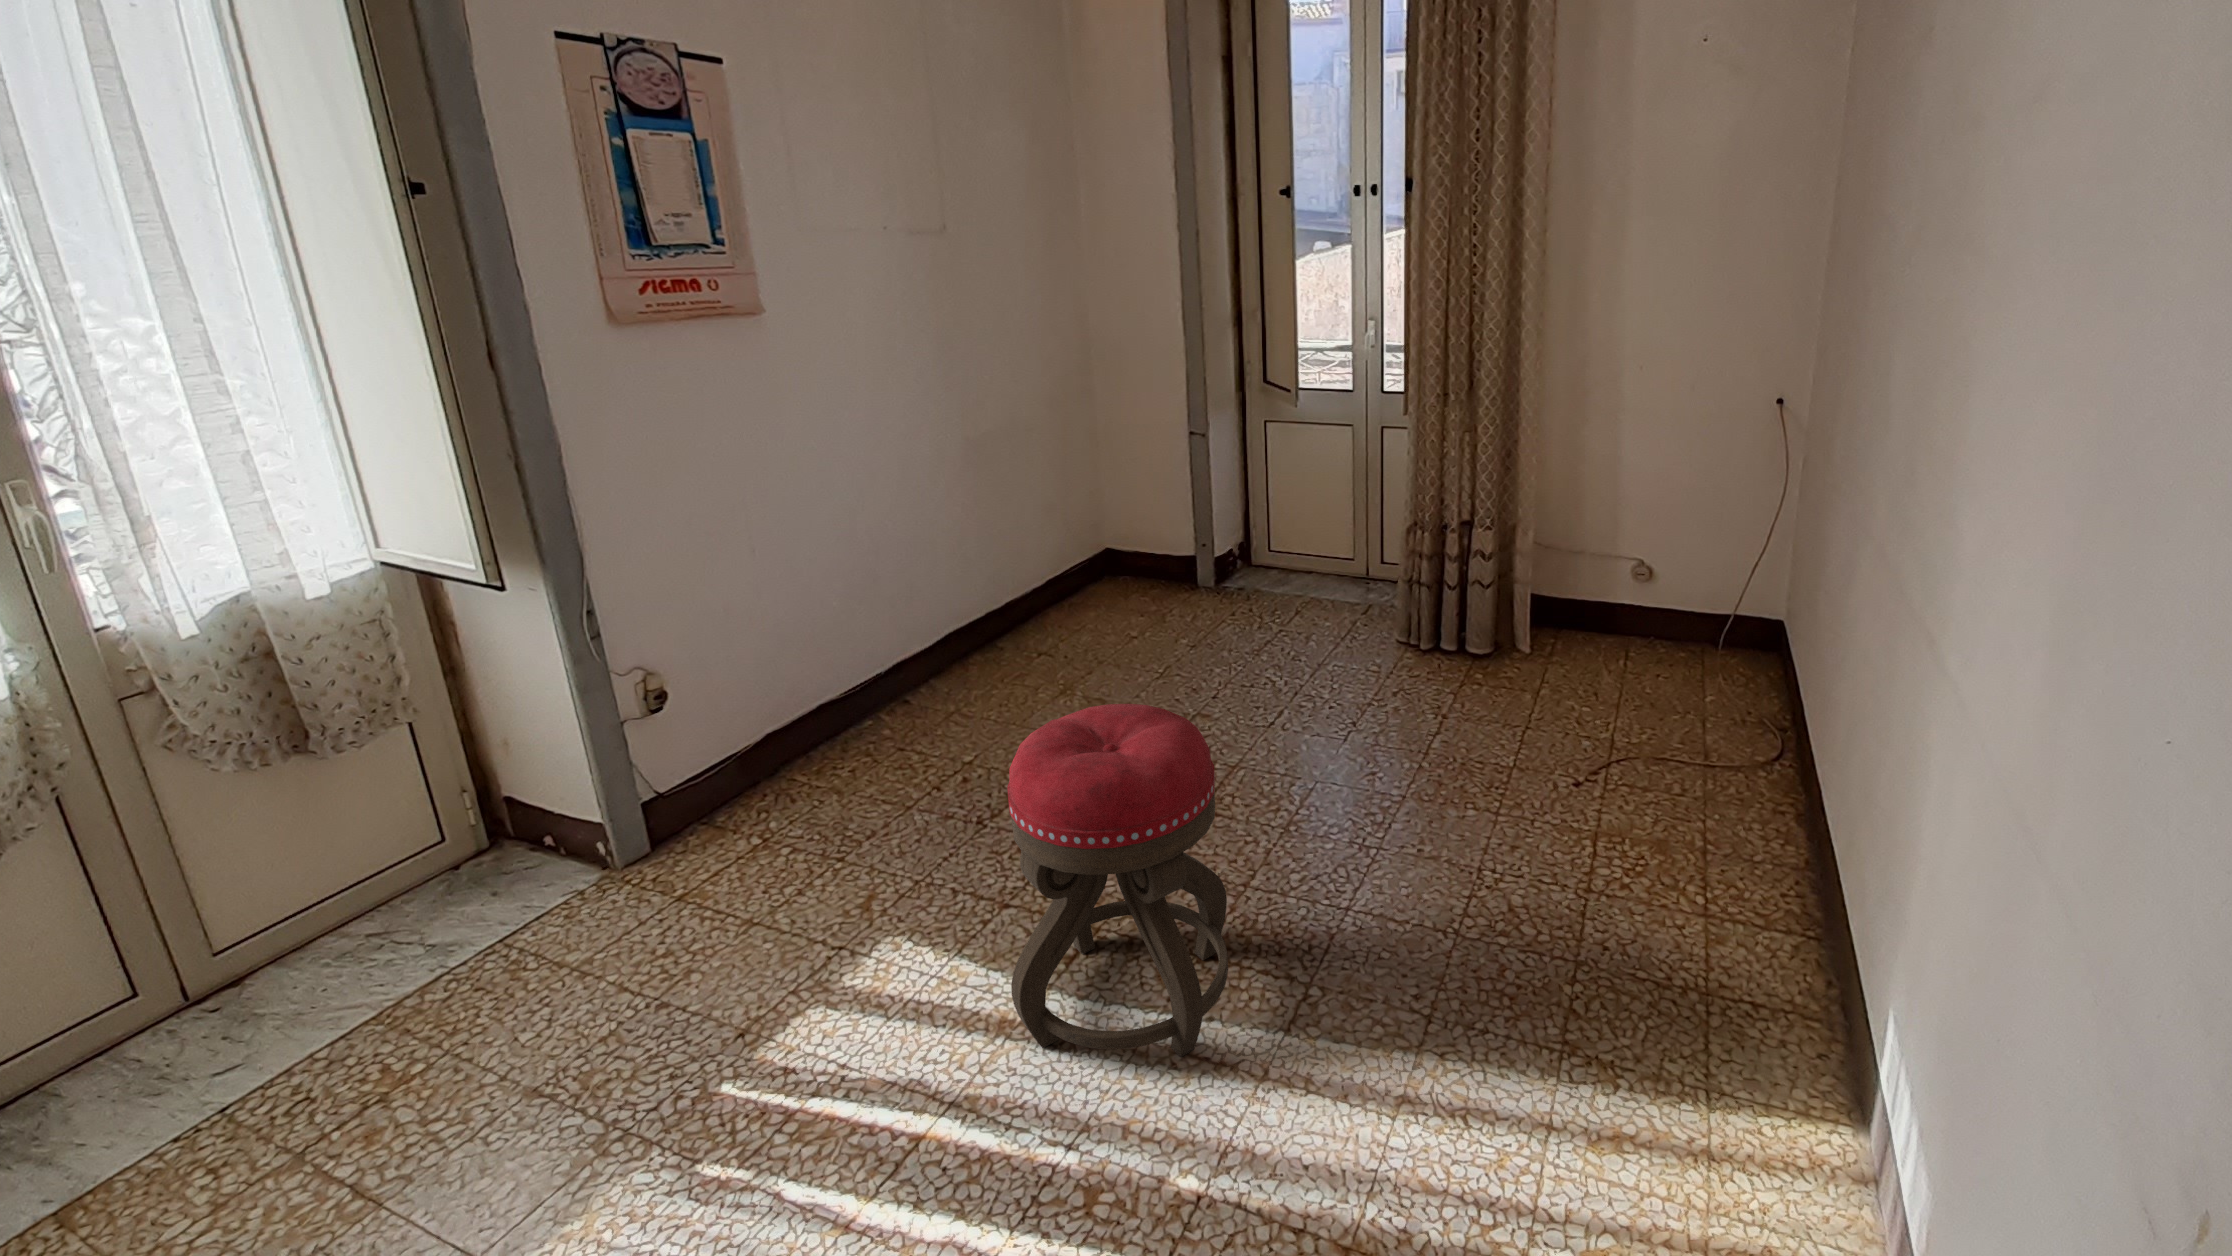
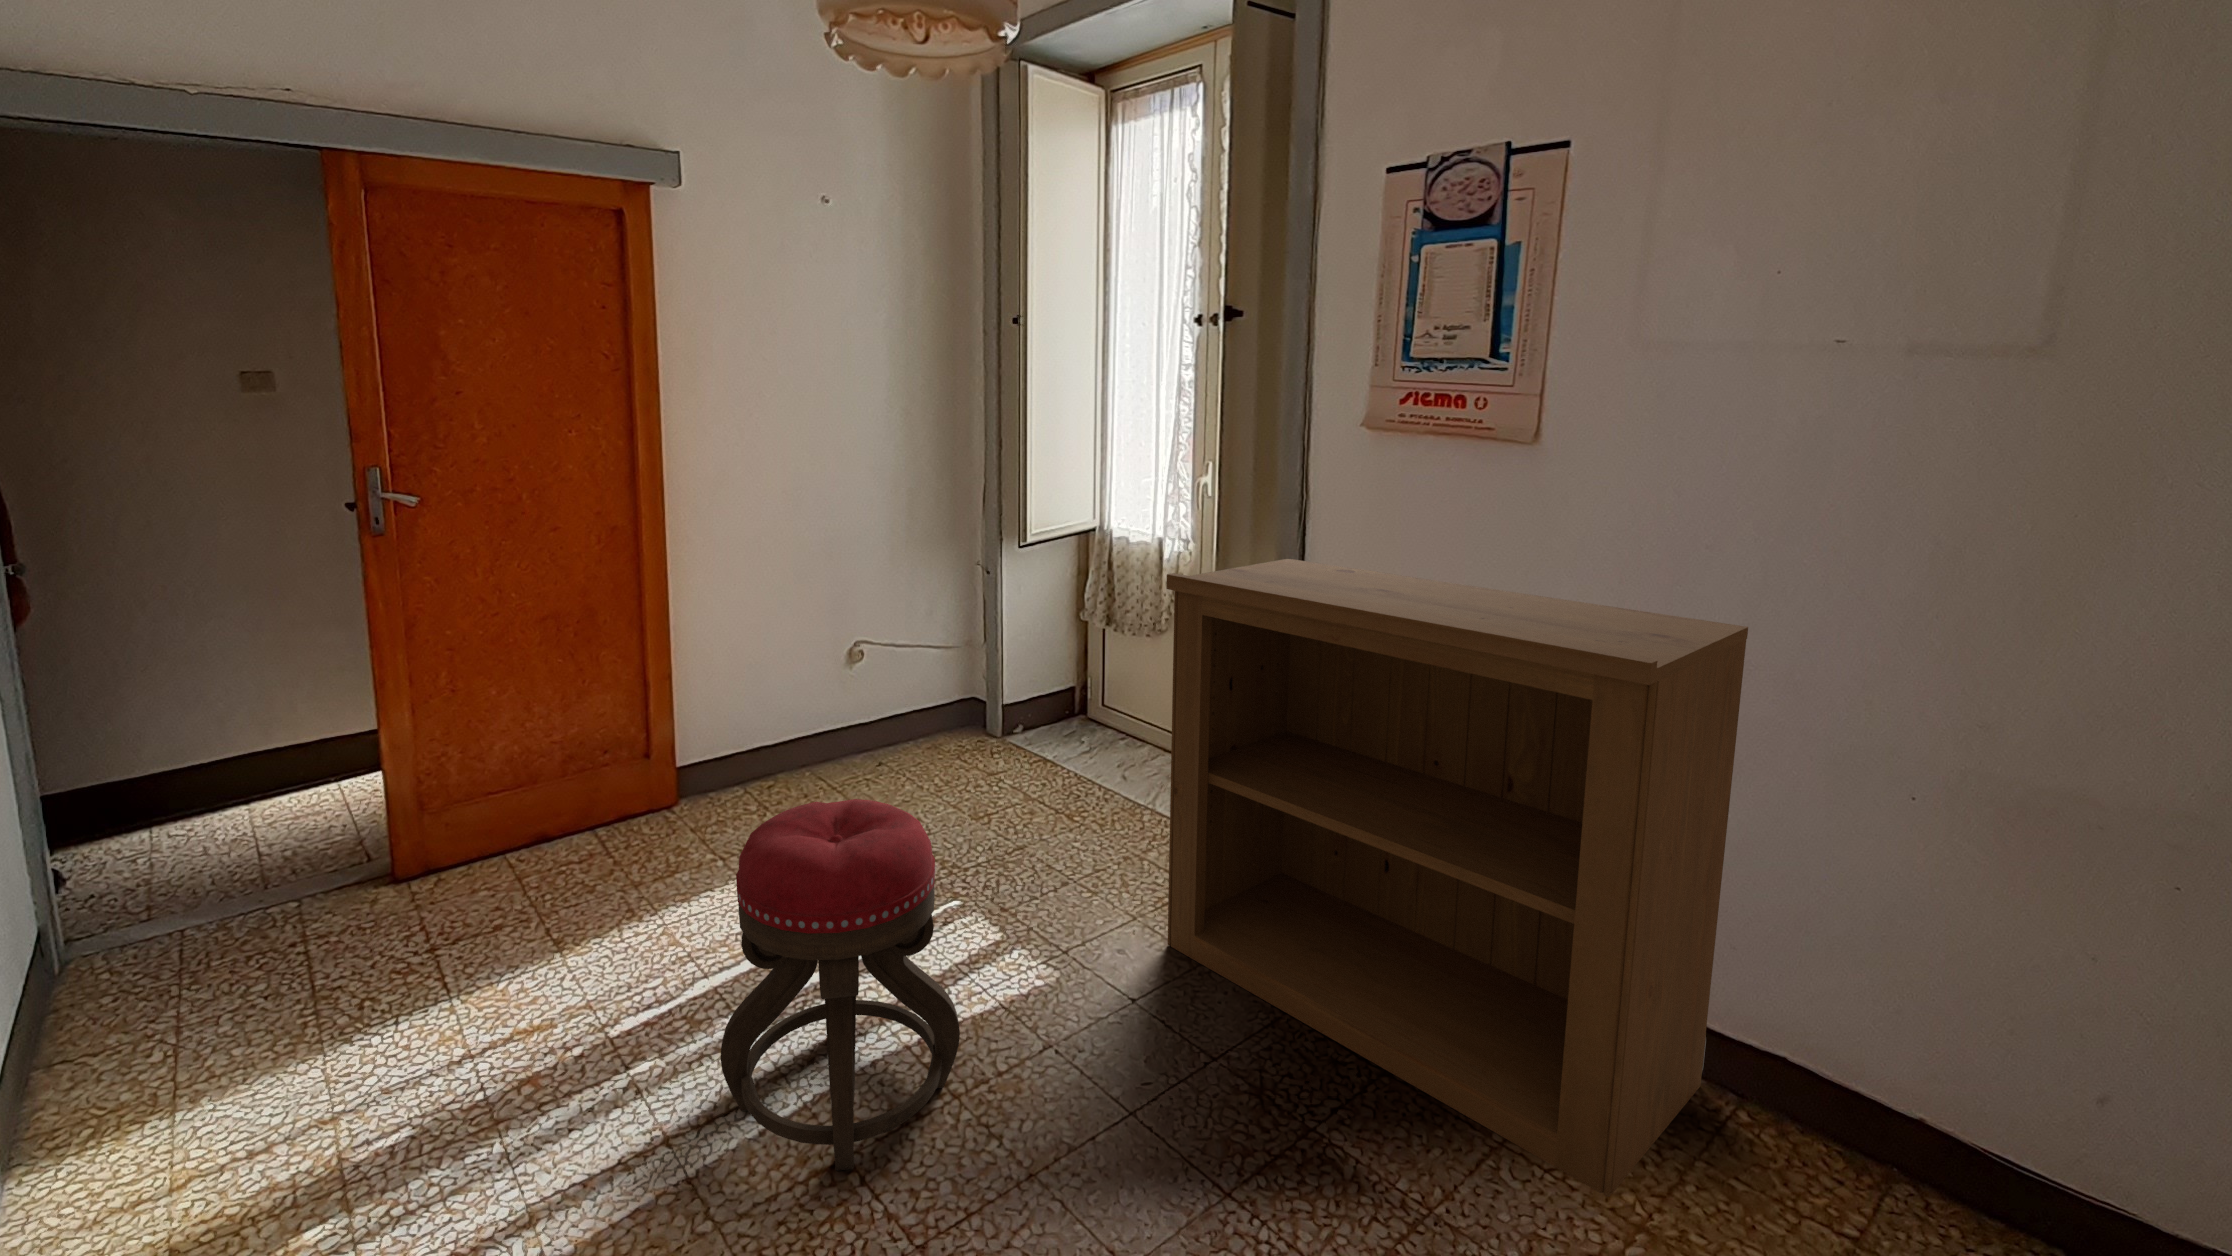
bookshelf: none [585,414,1046,887] -> present [1166,559,1748,1197]

